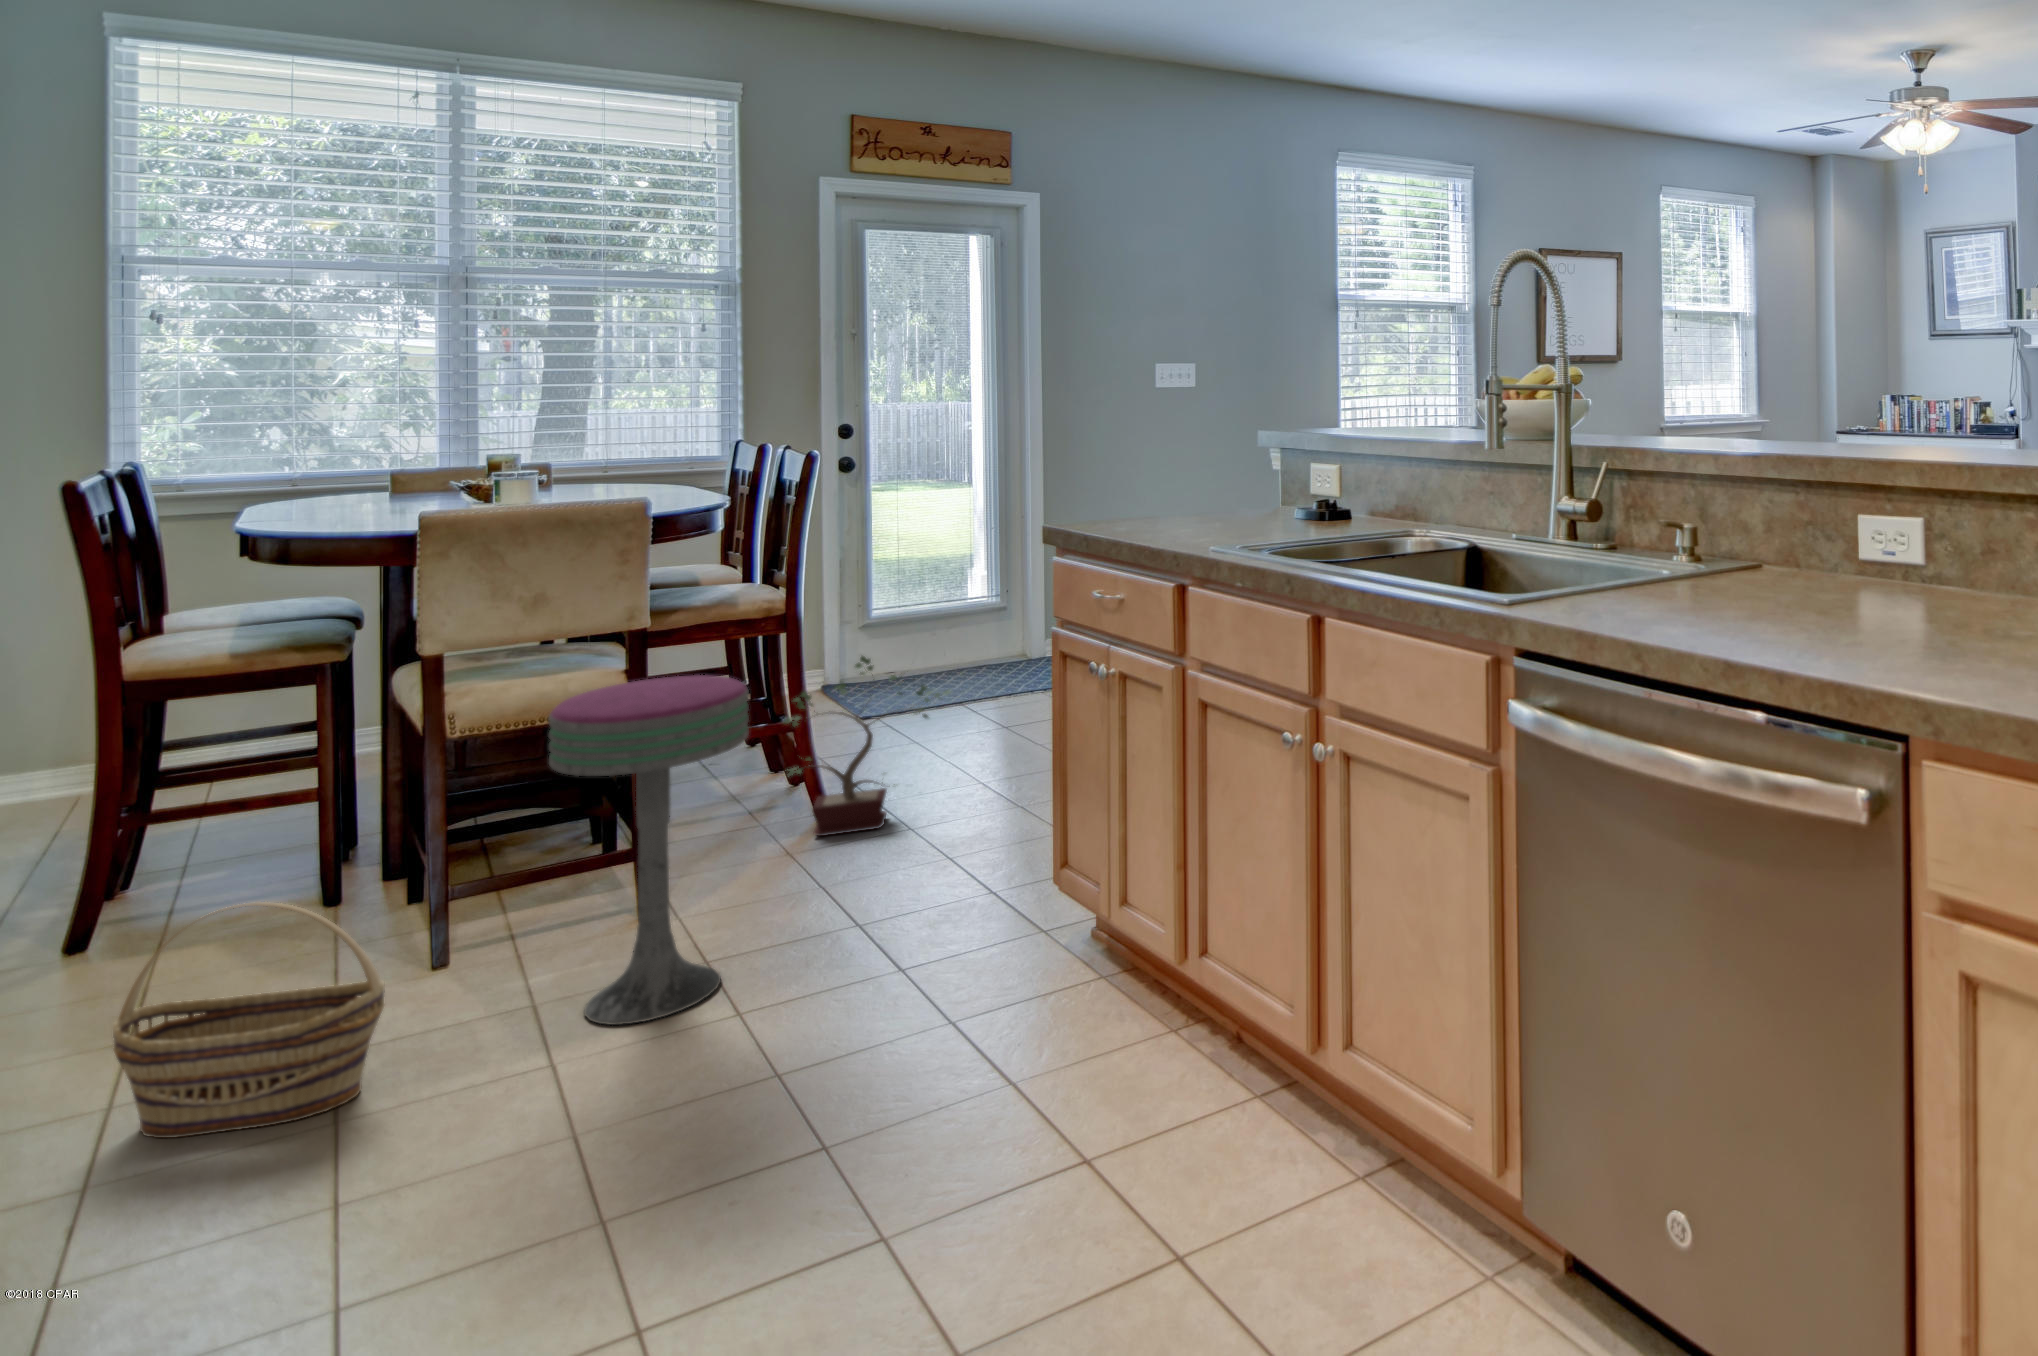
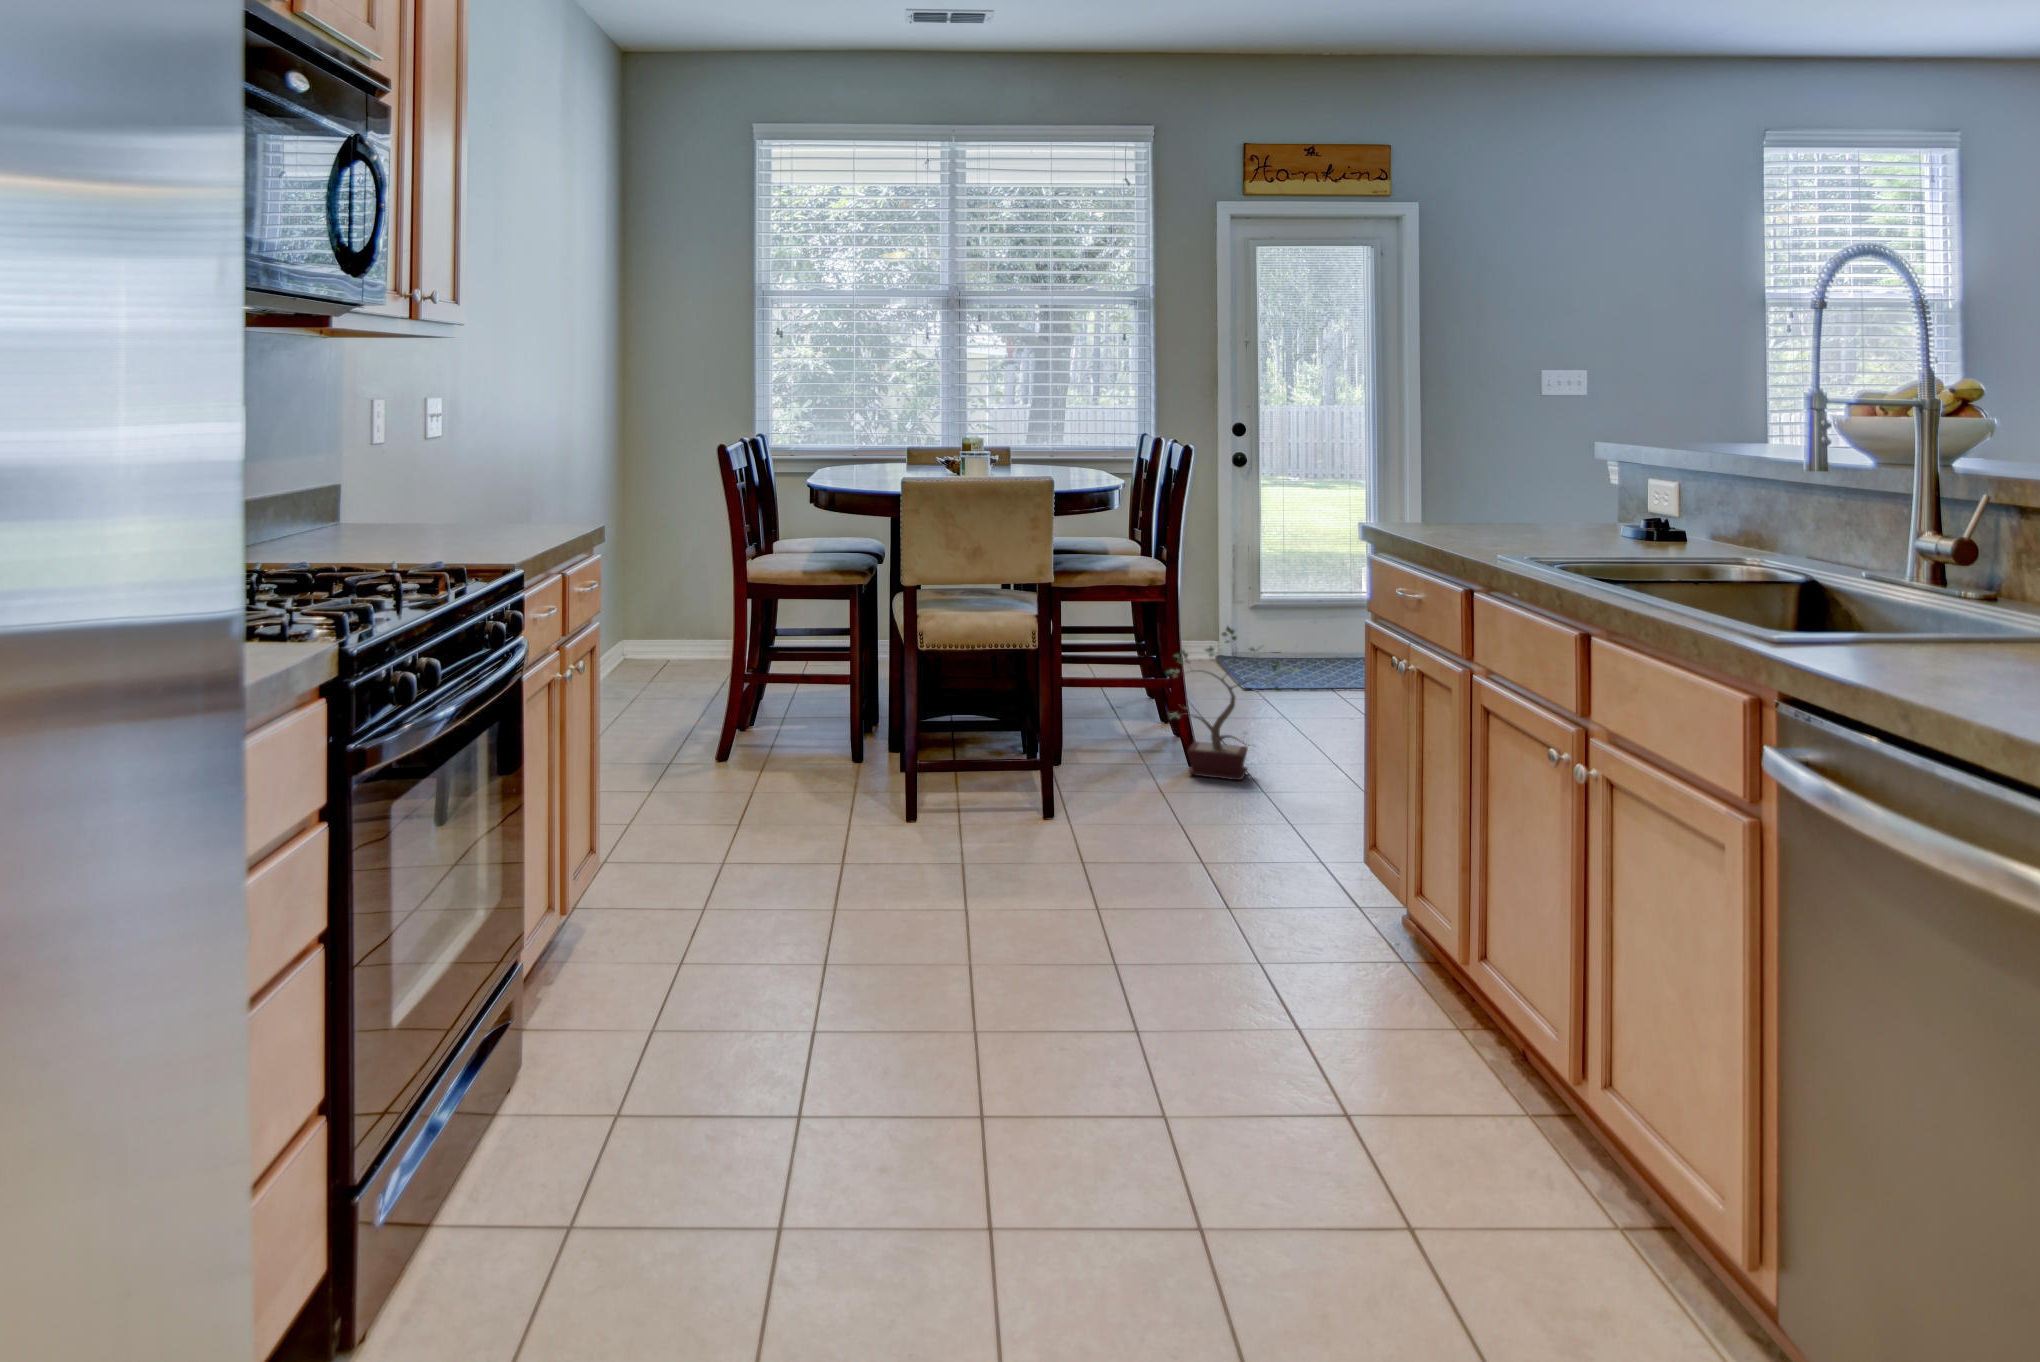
bar stool: present [549,675,749,1025] -> none [995,616,1124,877]
basket: present [113,902,385,1138] -> none [780,723,904,873]

